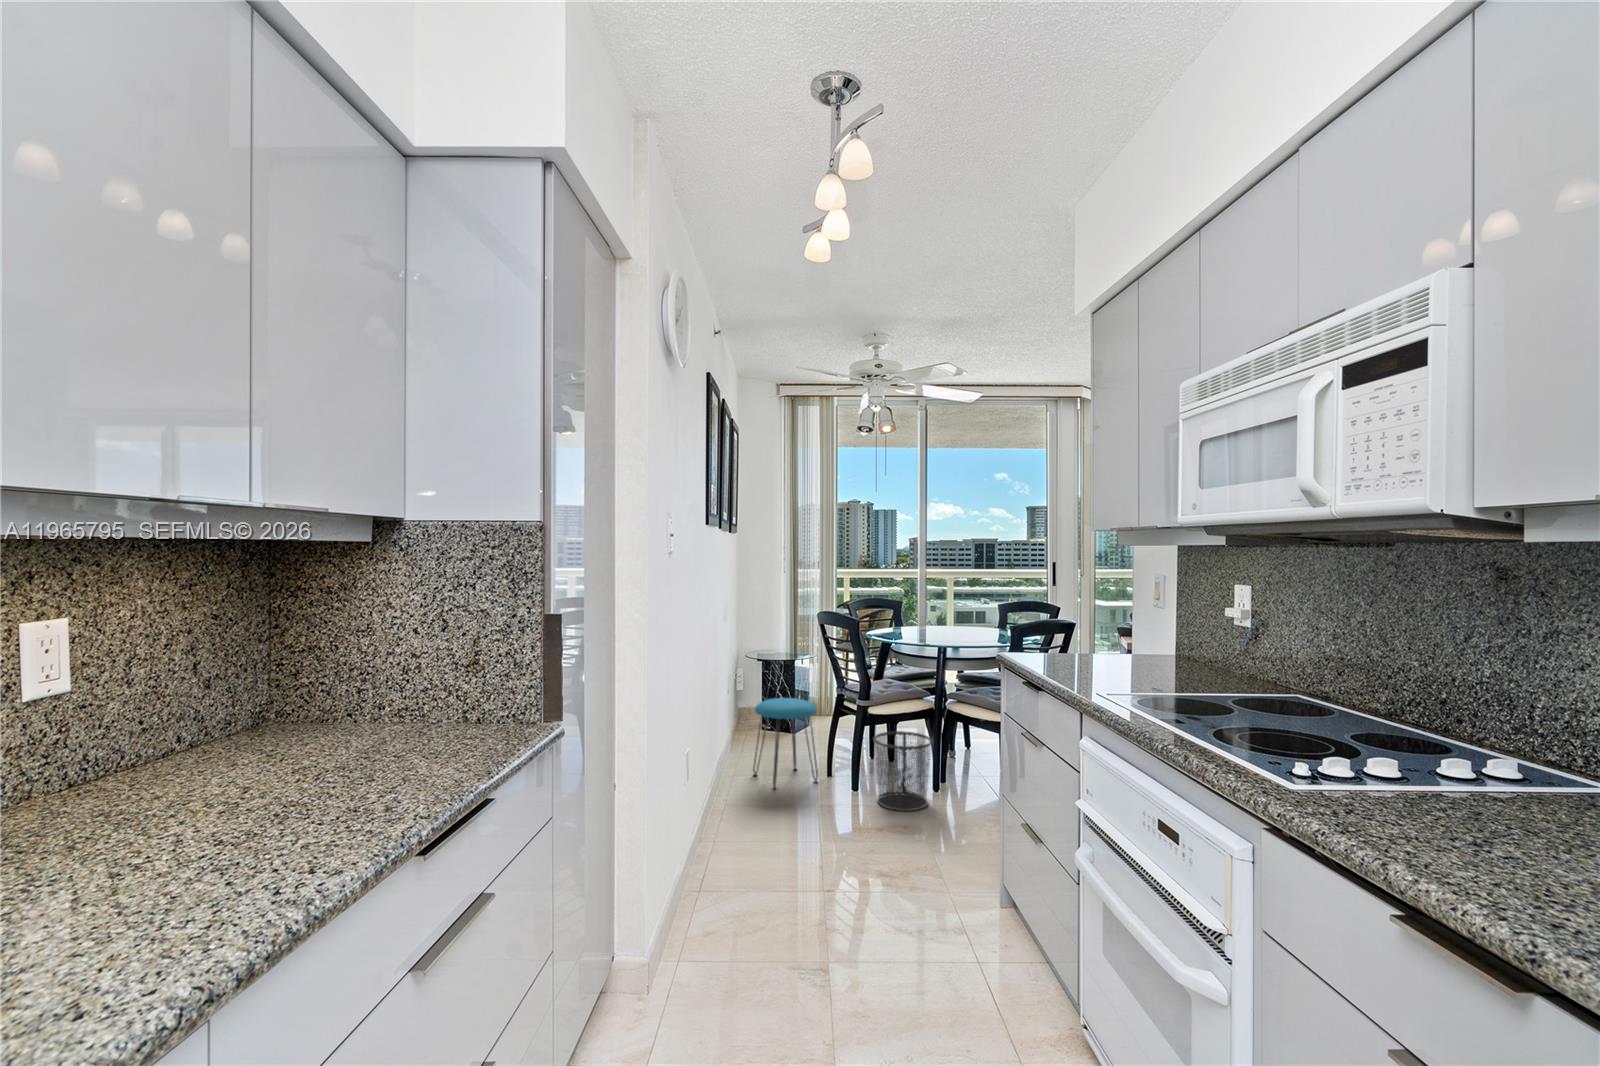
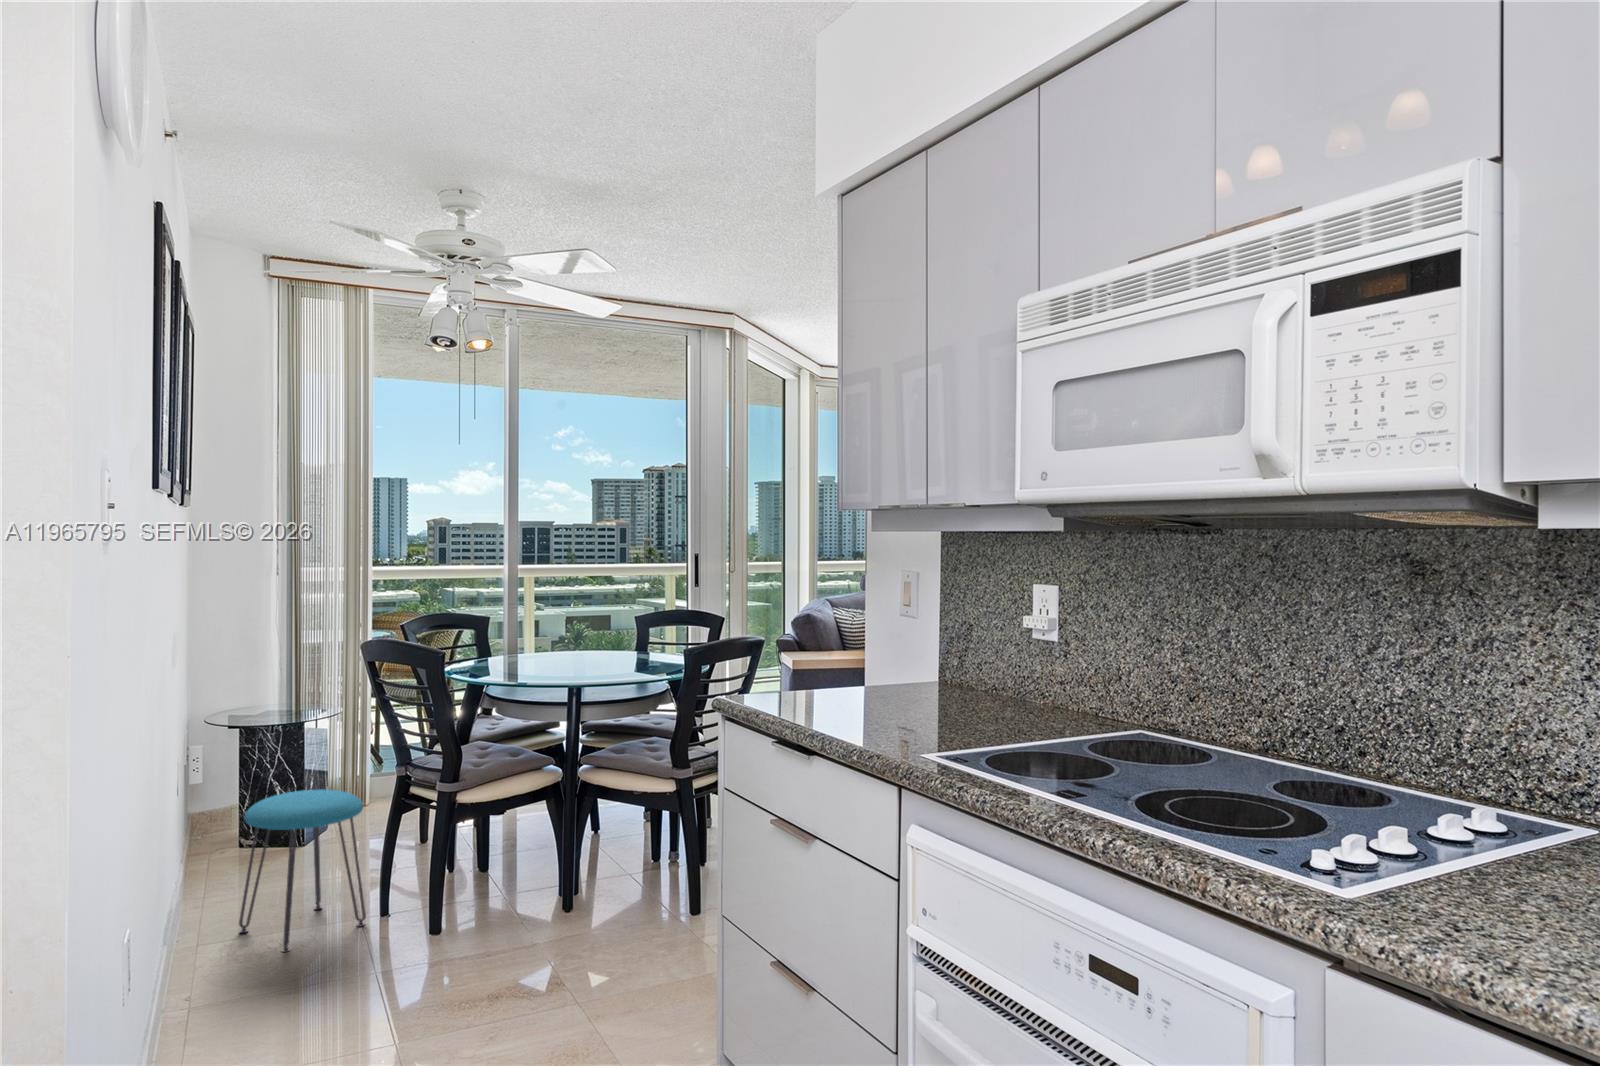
waste bin: present [873,731,933,811] -> none [469,823,566,951]

